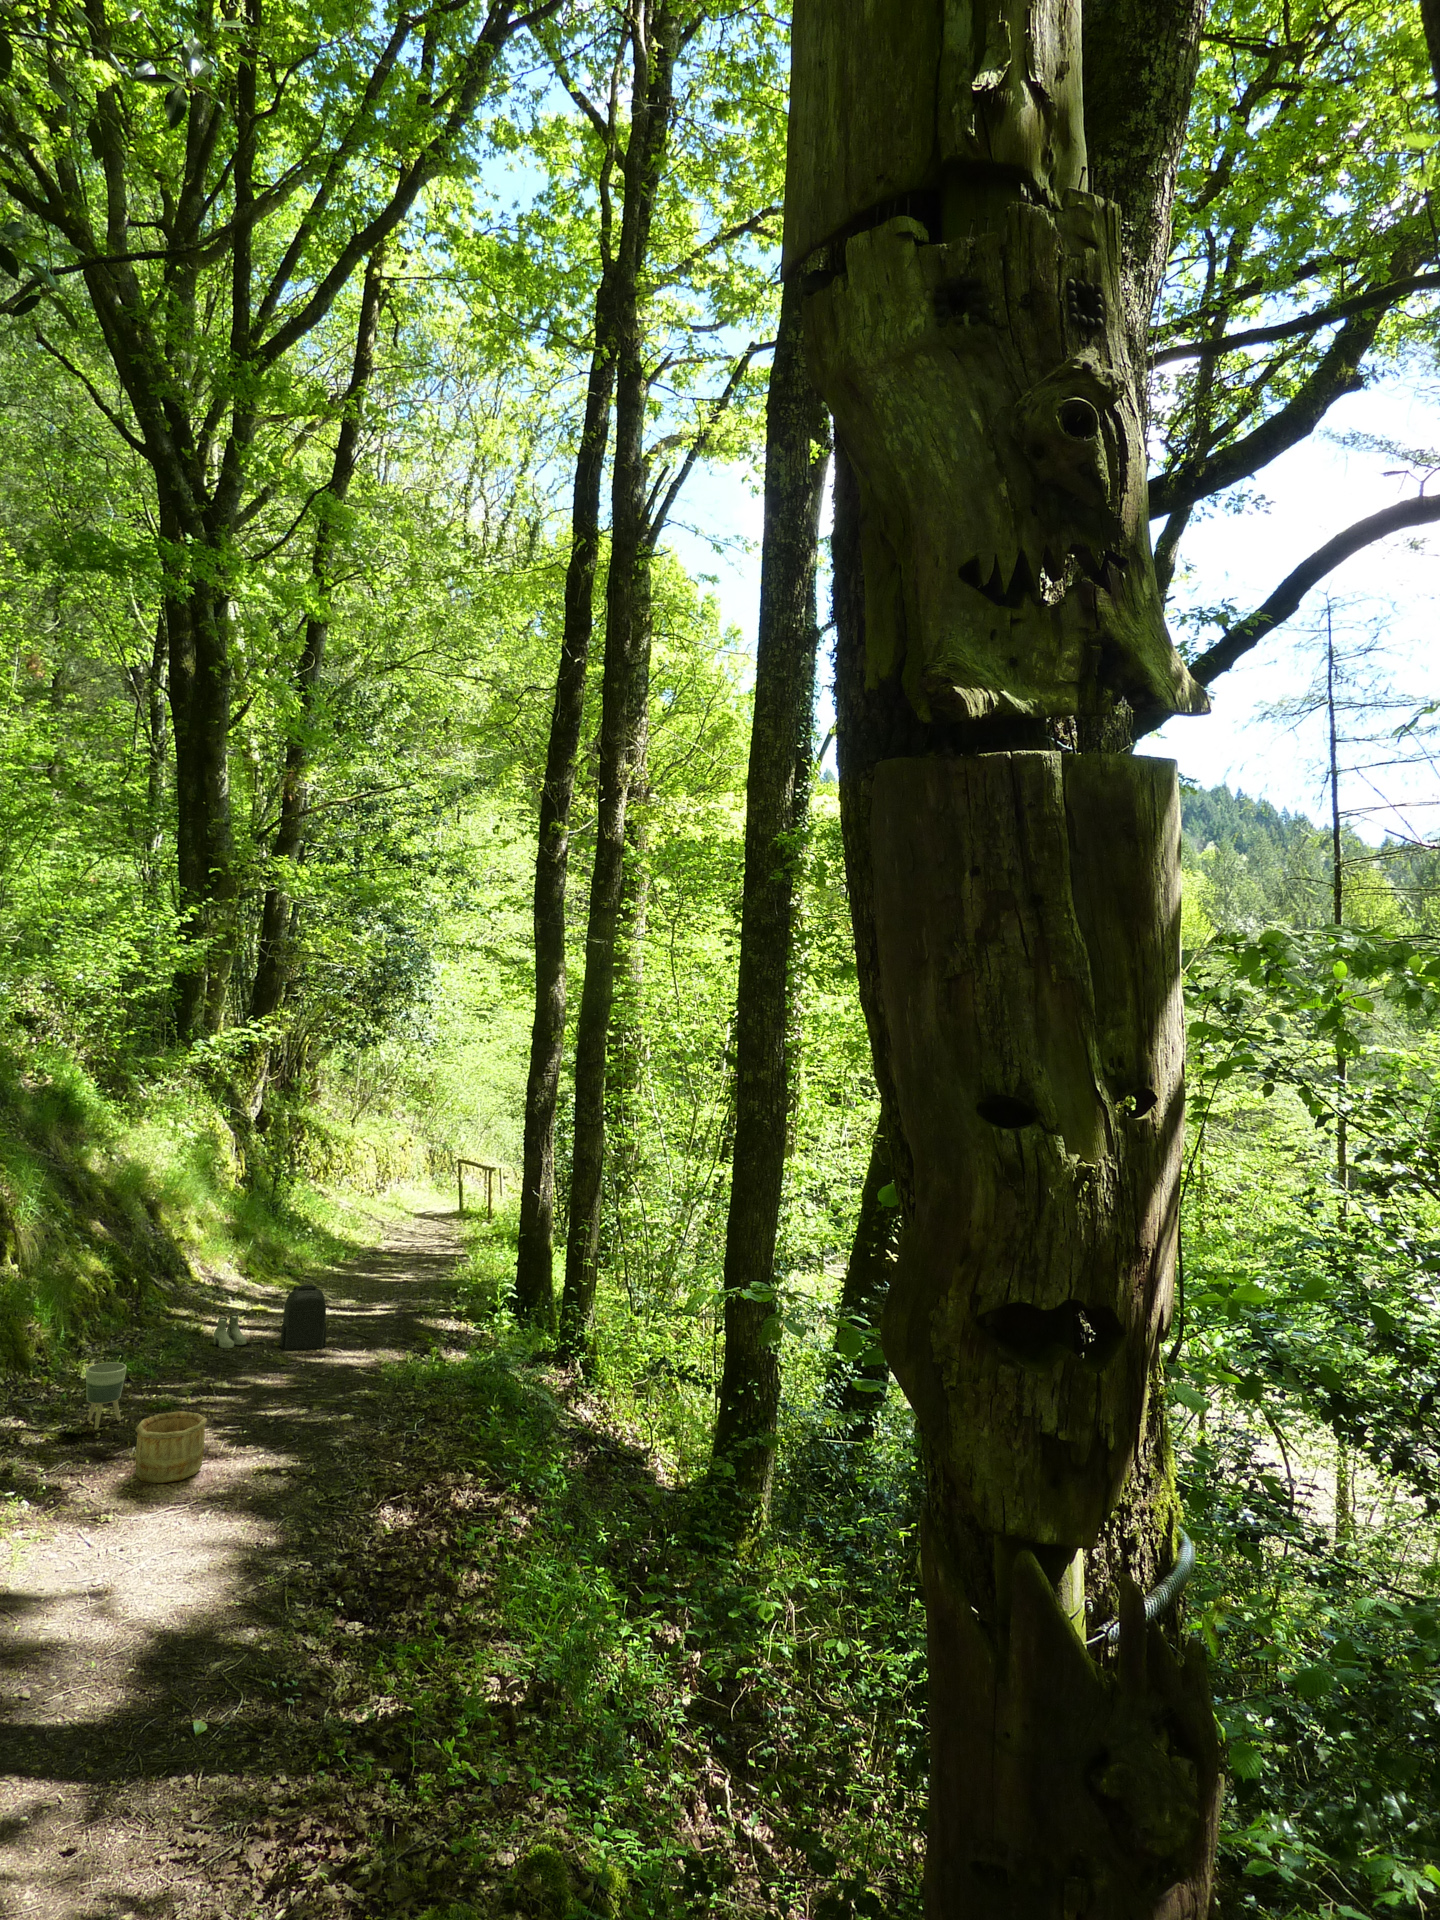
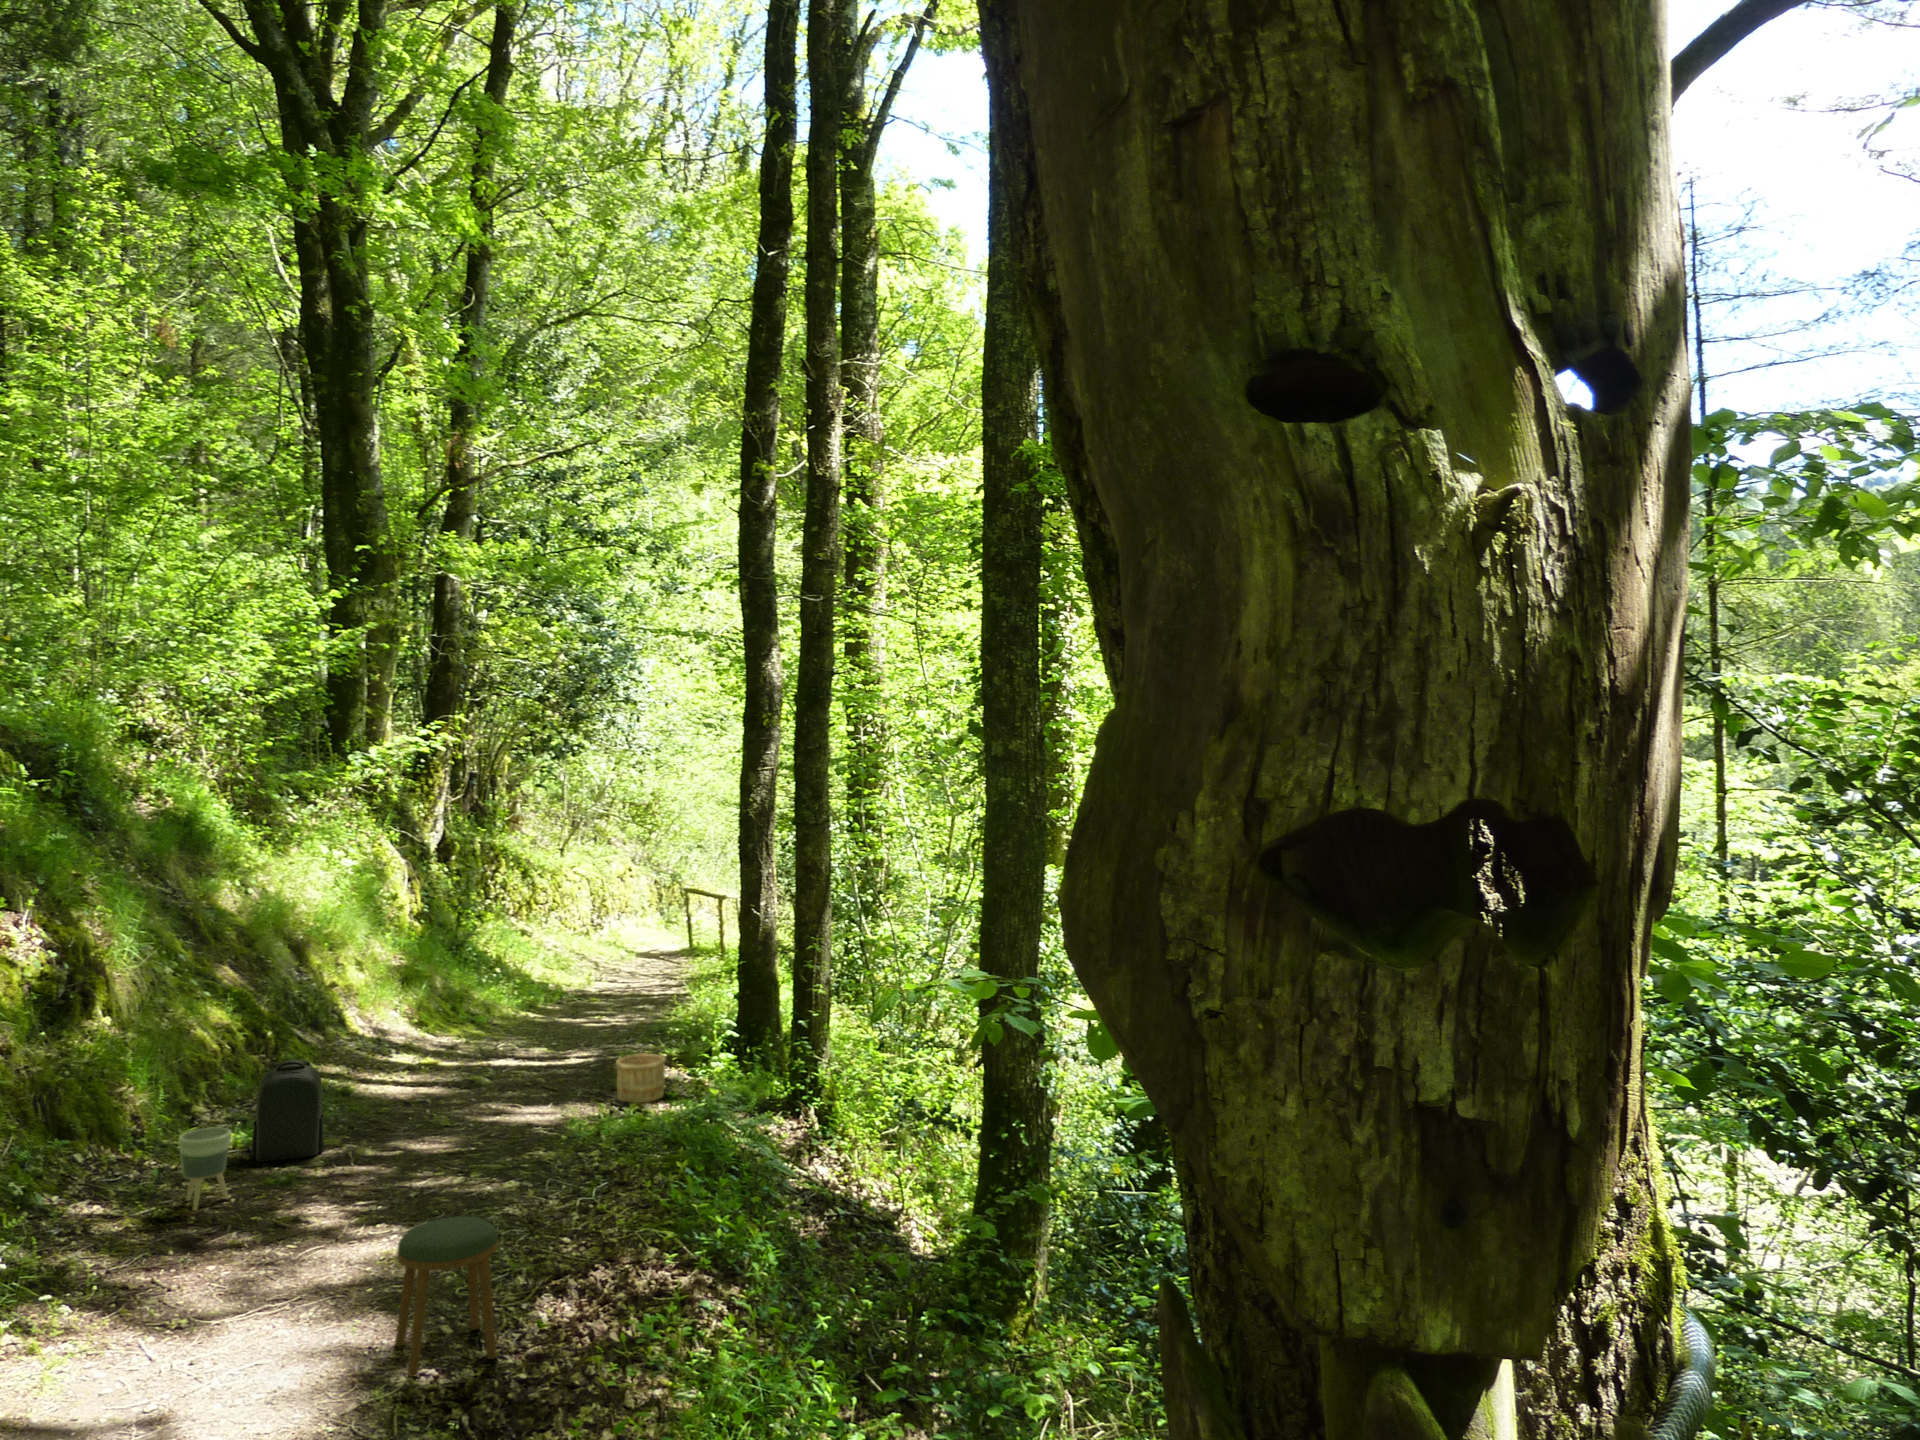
backpack: present [280,1284,326,1350] -> present [251,1060,324,1162]
boots: present [214,1315,247,1349] -> none [368,1067,407,1108]
wooden bucket: present [135,1411,207,1483] -> present [616,1053,666,1103]
stool: none [273,1441,357,1565] -> present [395,1216,498,1377]

